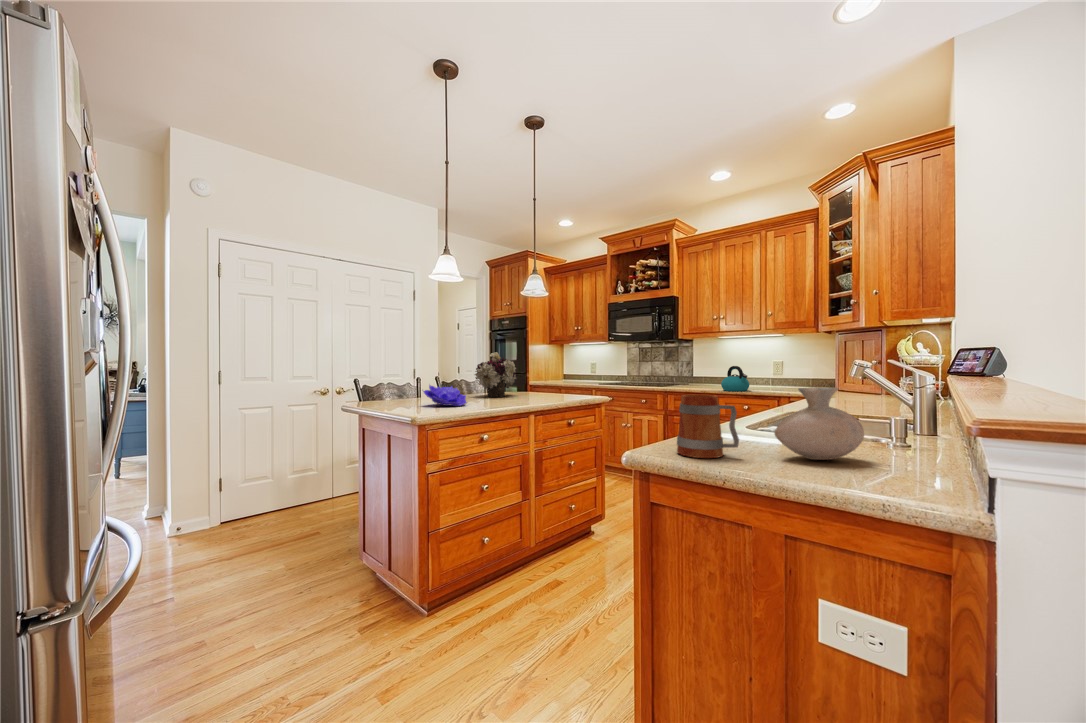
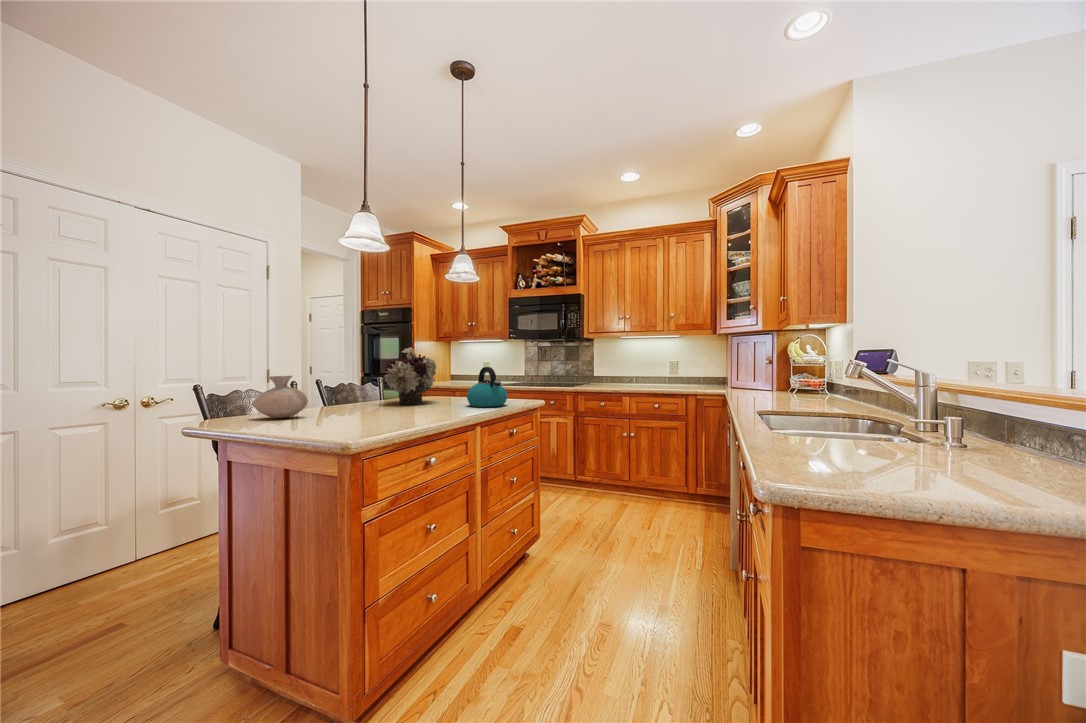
kettle: present [721,366,749,391] -> present [467,367,507,407]
decorative bowl: present [423,385,467,406] -> none [329,389,397,420]
vase: present [775,388,864,460] -> present [252,376,308,418]
mug: present [677,395,739,458] -> none [800,399,888,481]

